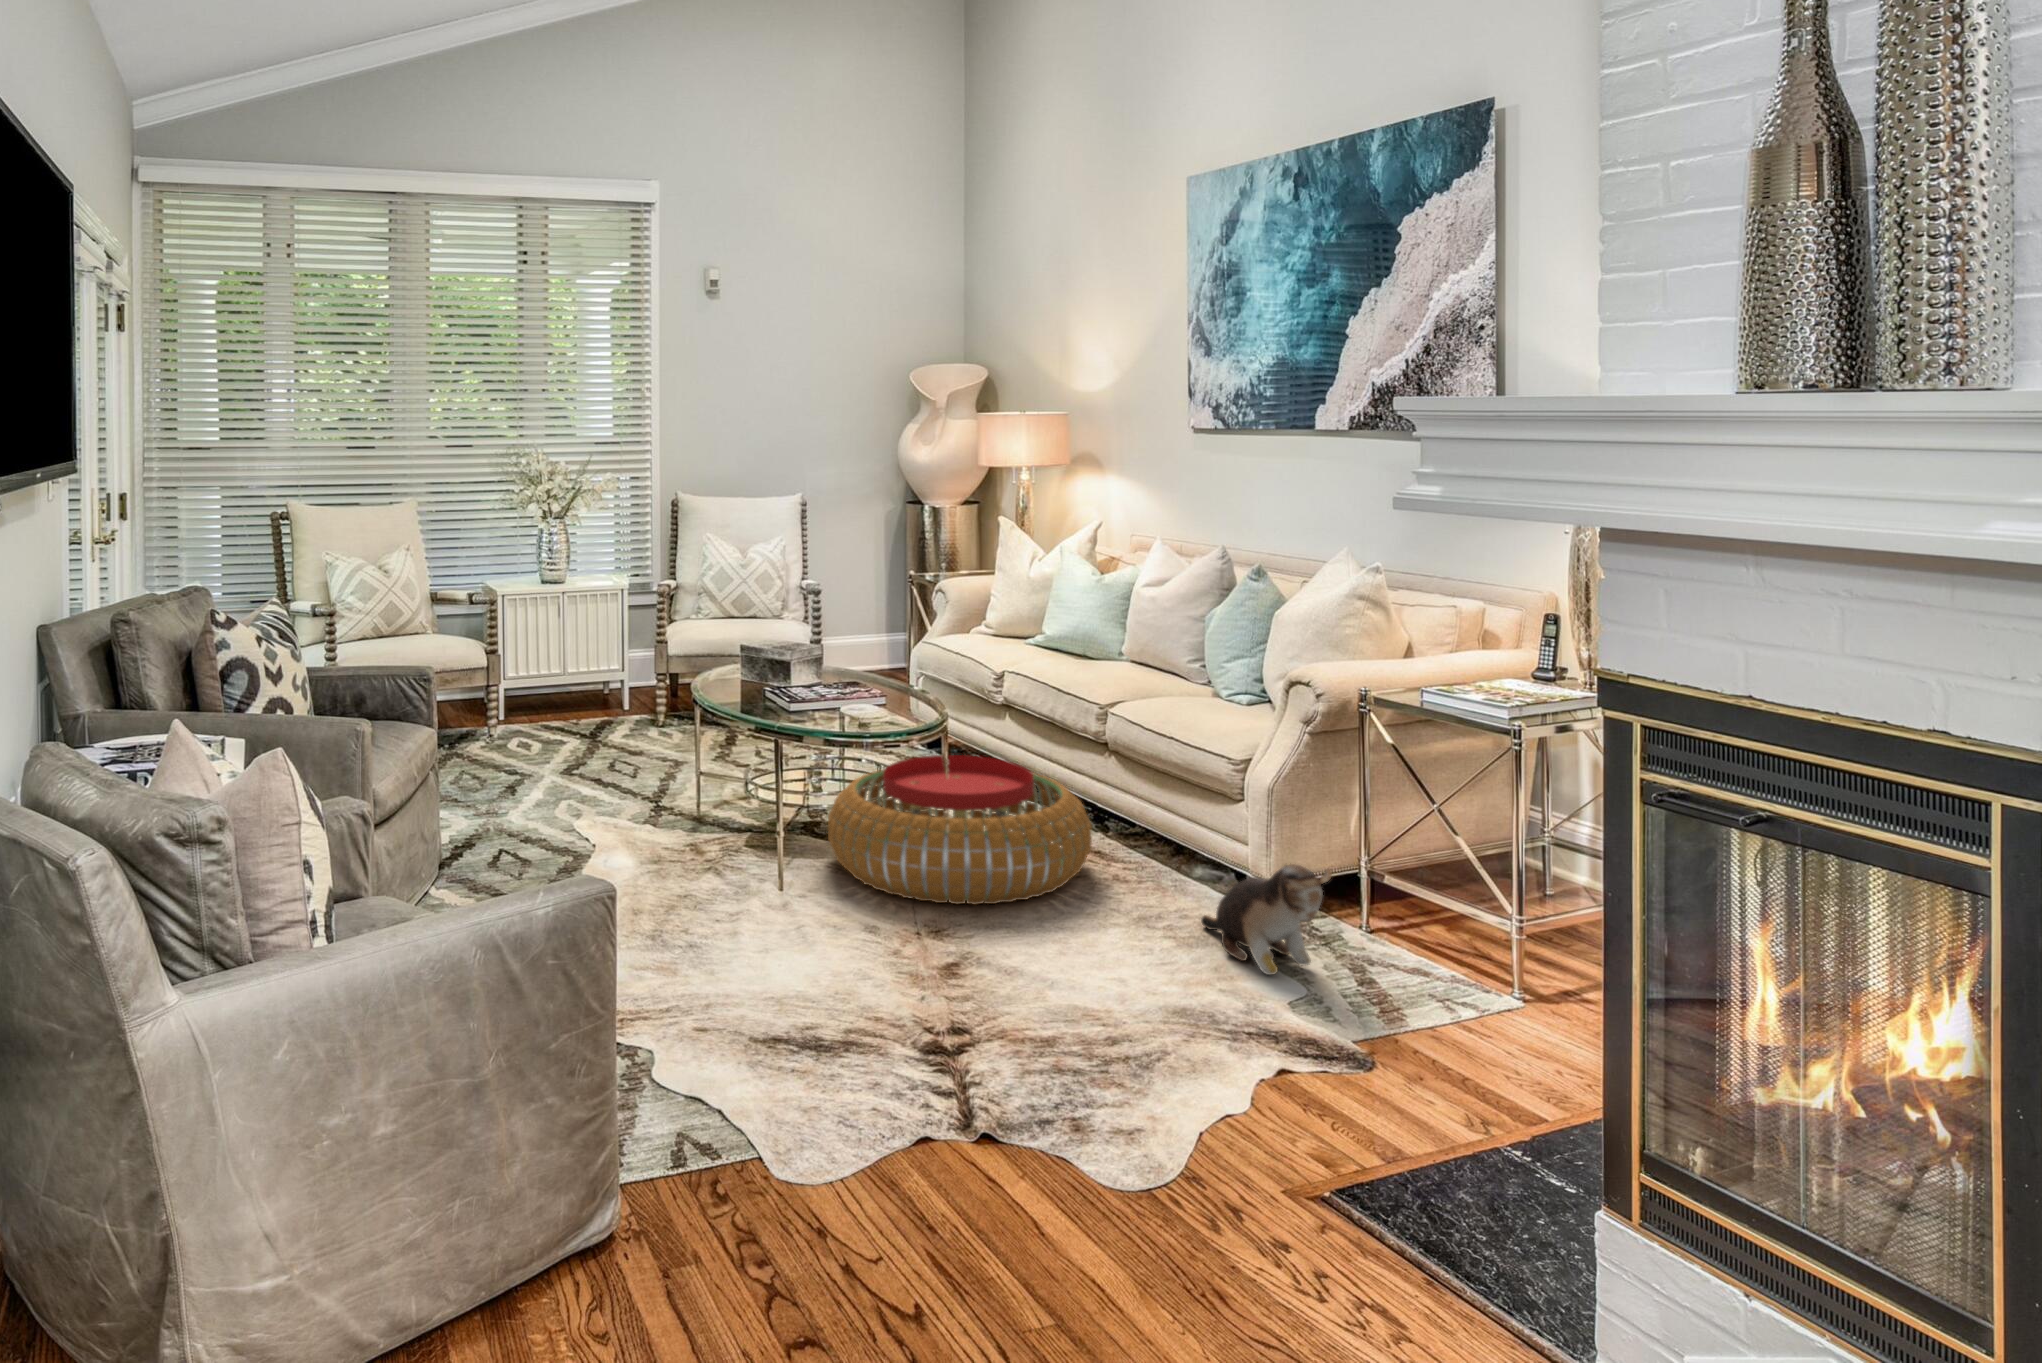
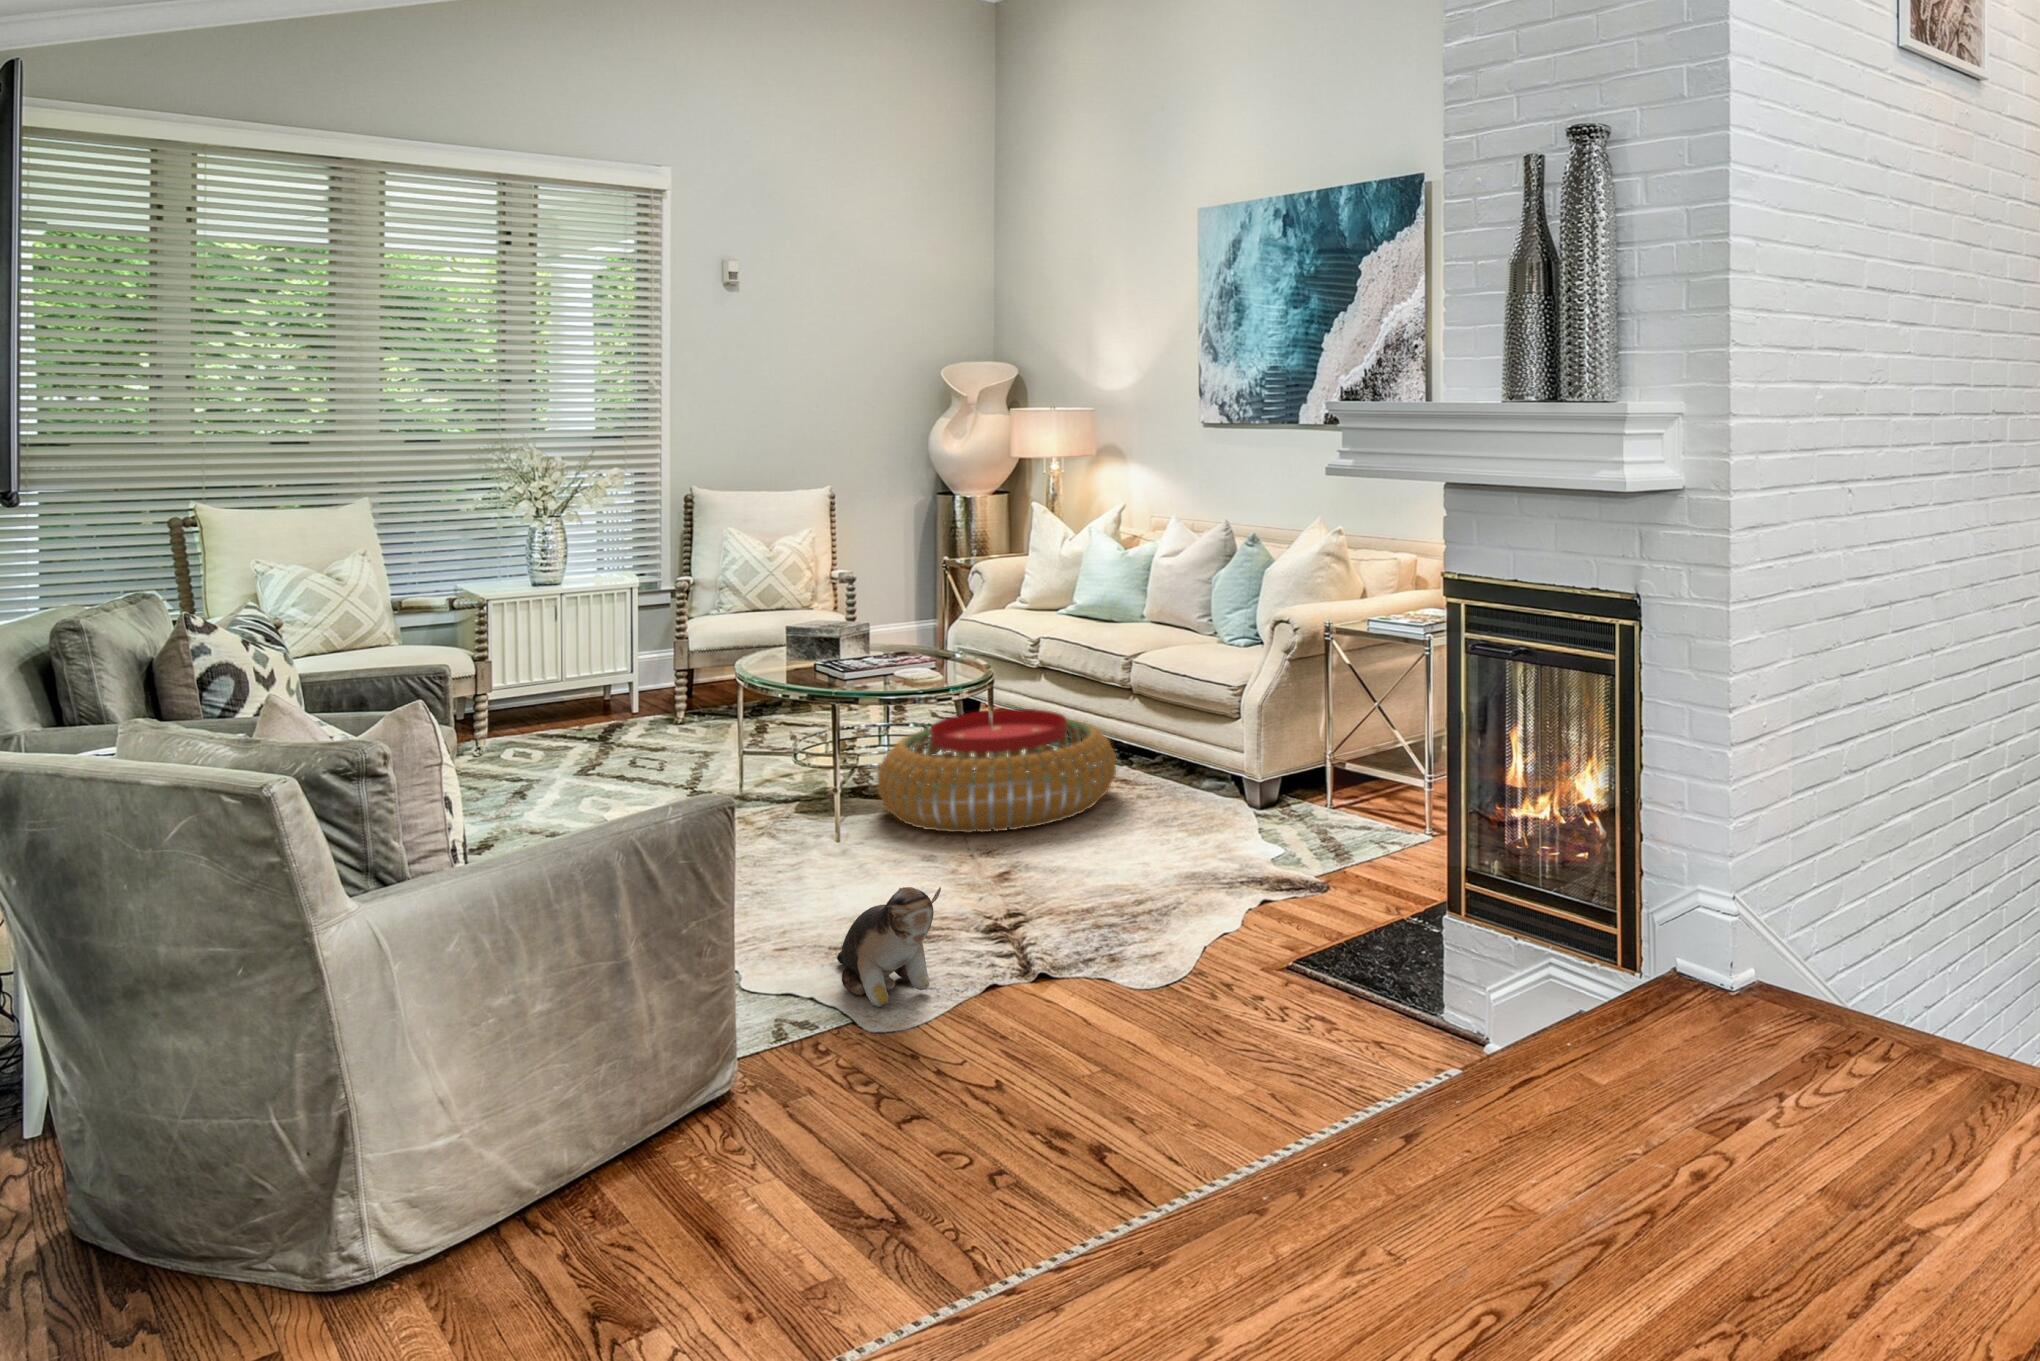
plush toy: present [1201,864,1332,975] -> present [837,887,941,1007]

